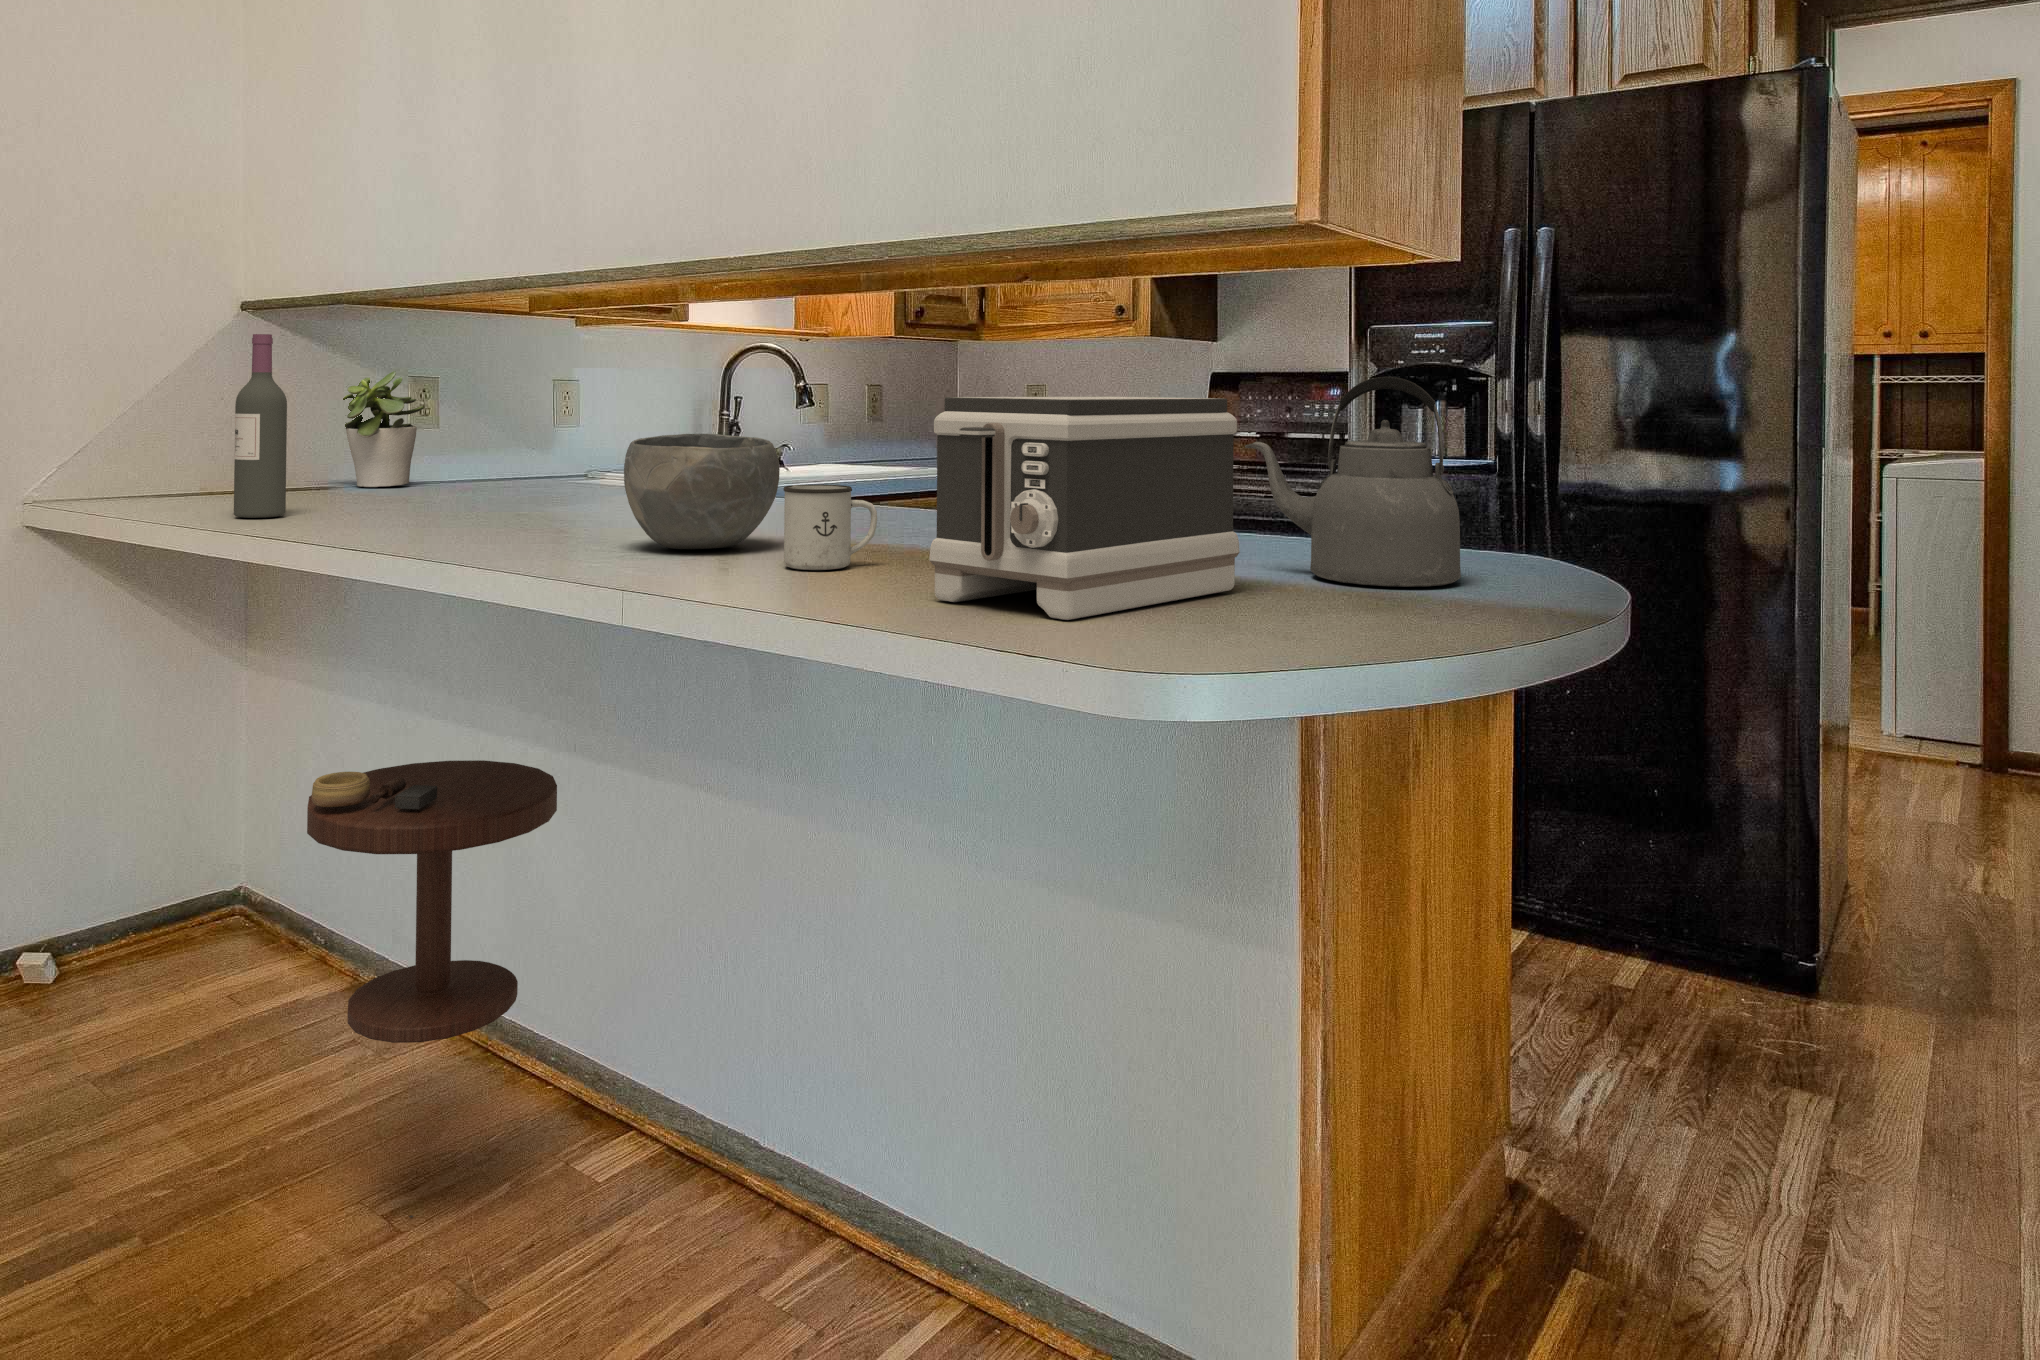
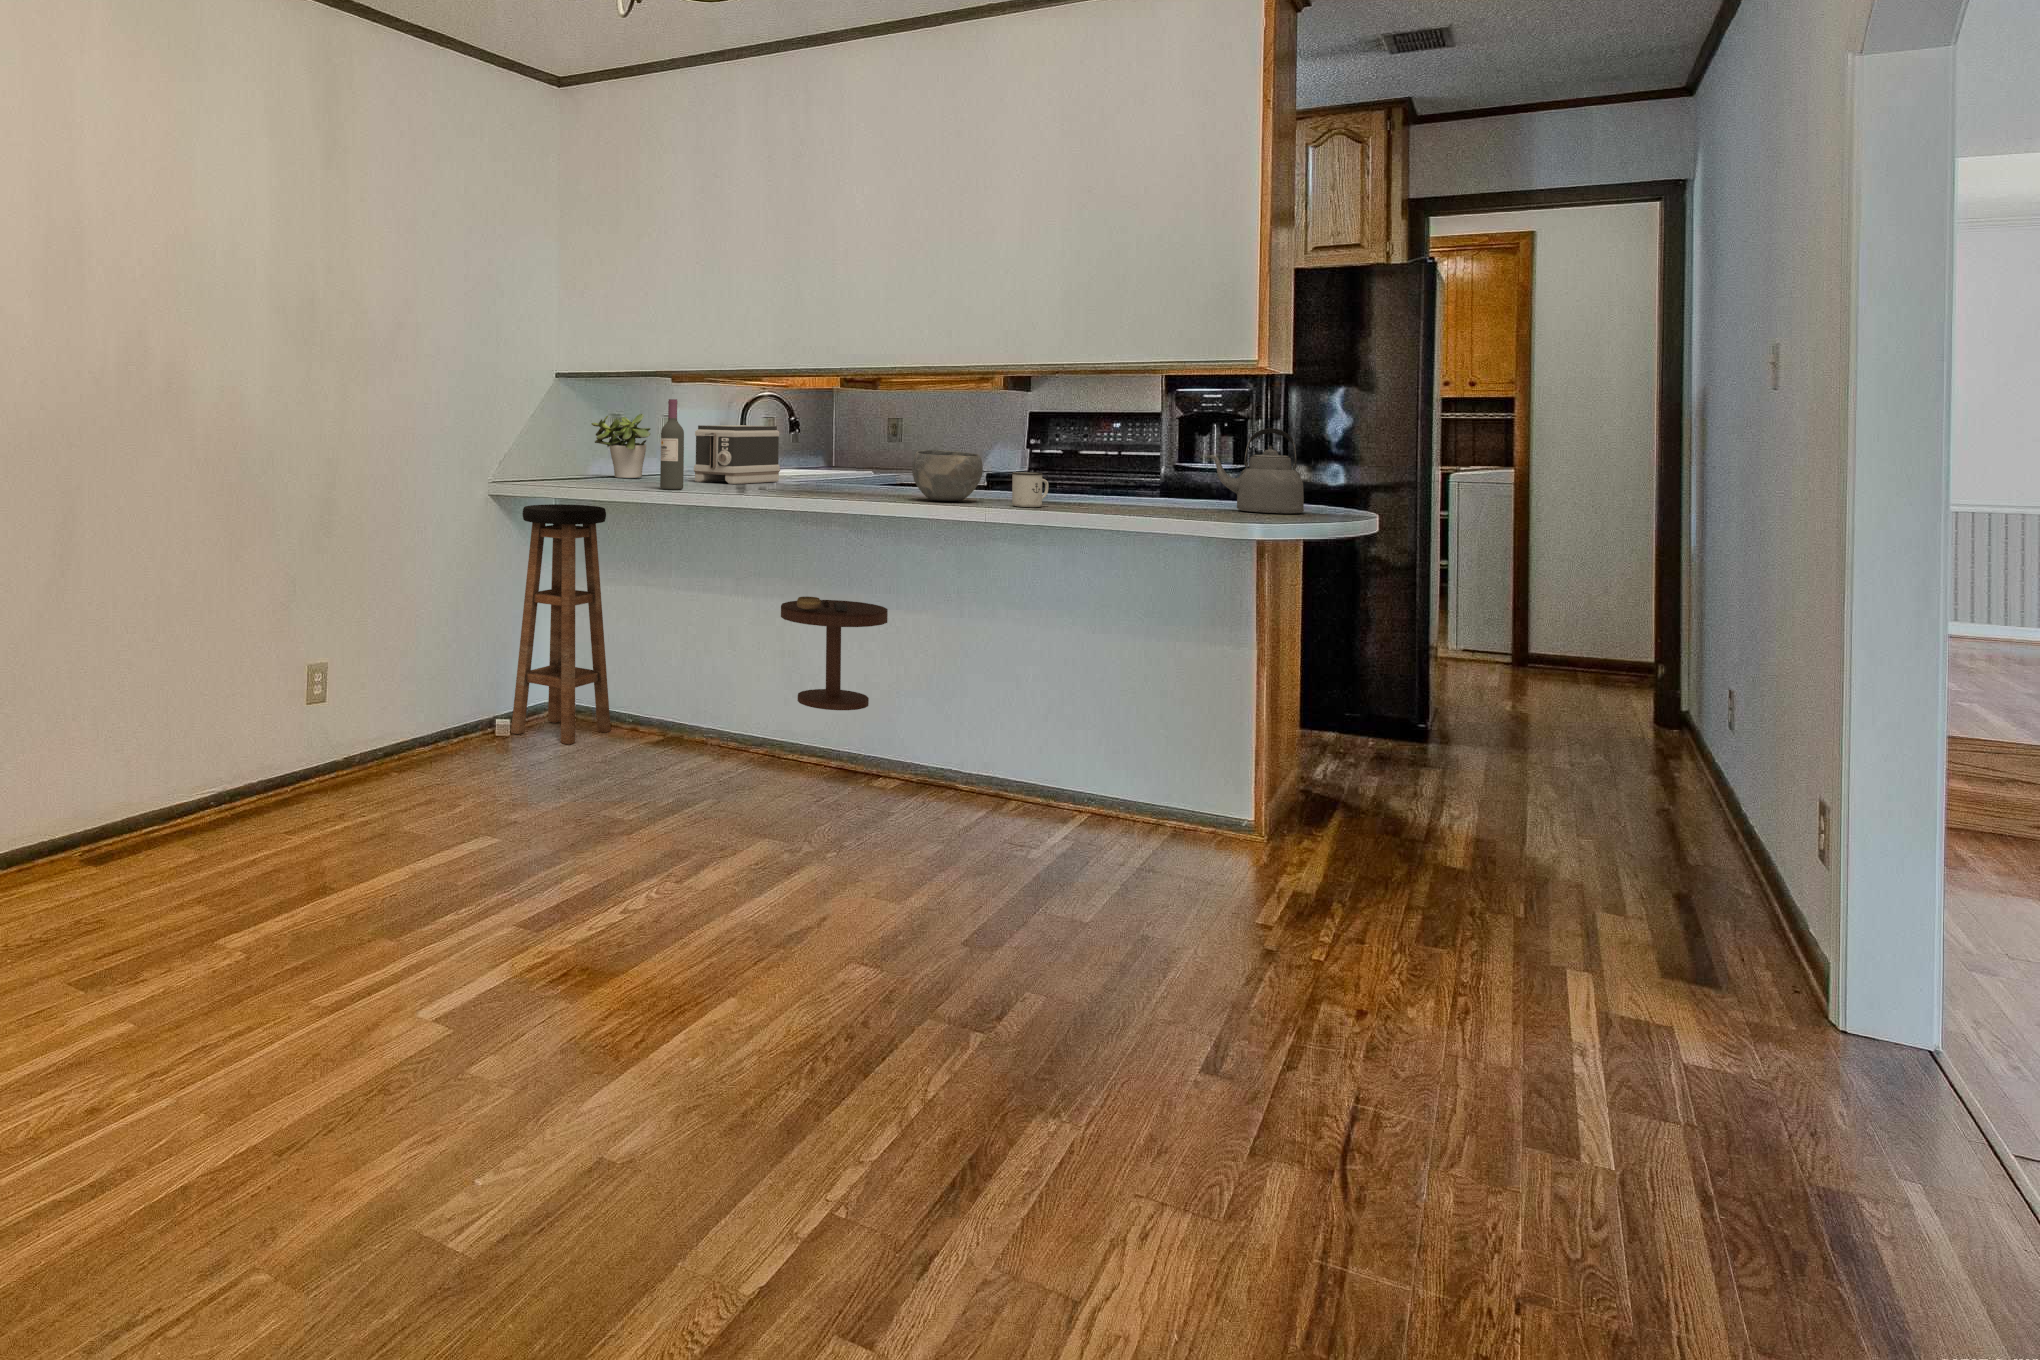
toaster: present [929,397,1240,620] -> present [694,425,780,484]
bar stool: none [43,540,248,1020] -> present [511,504,611,744]

